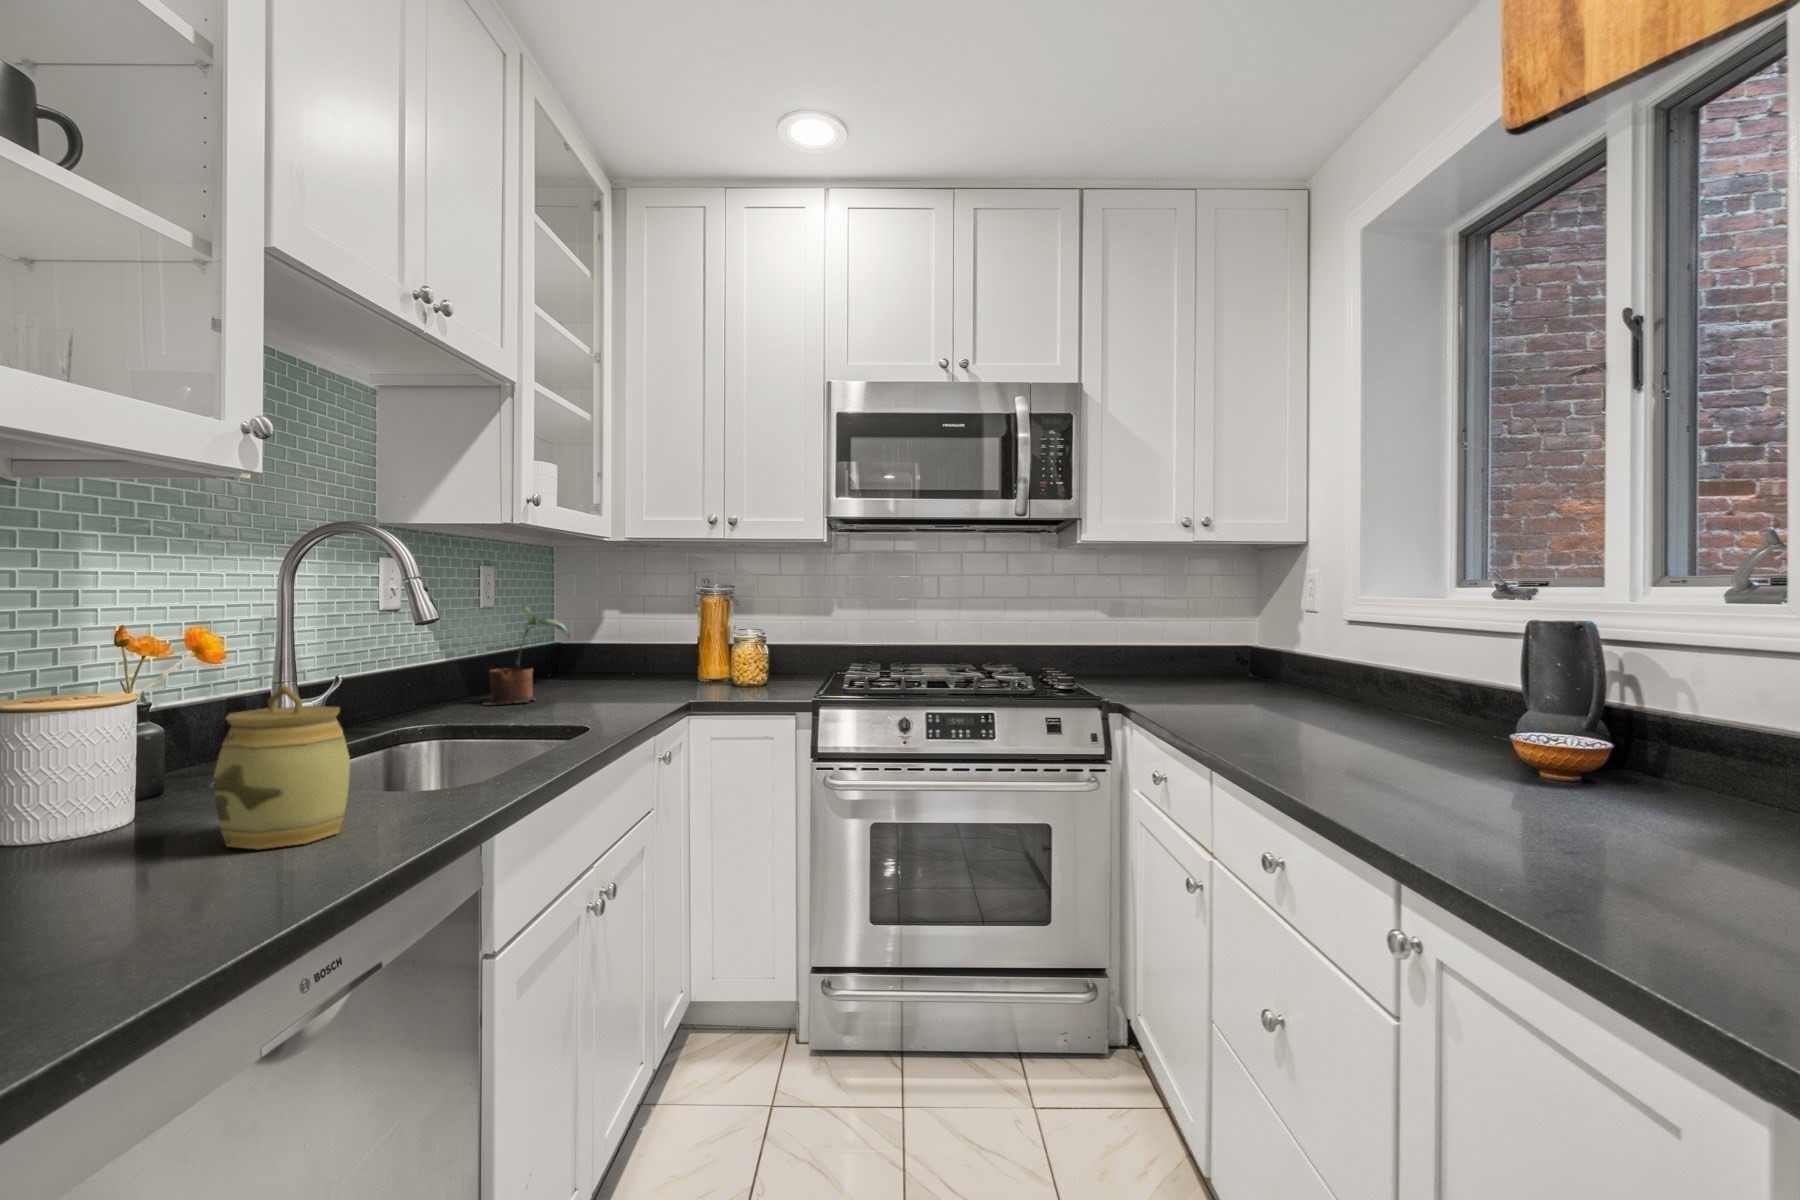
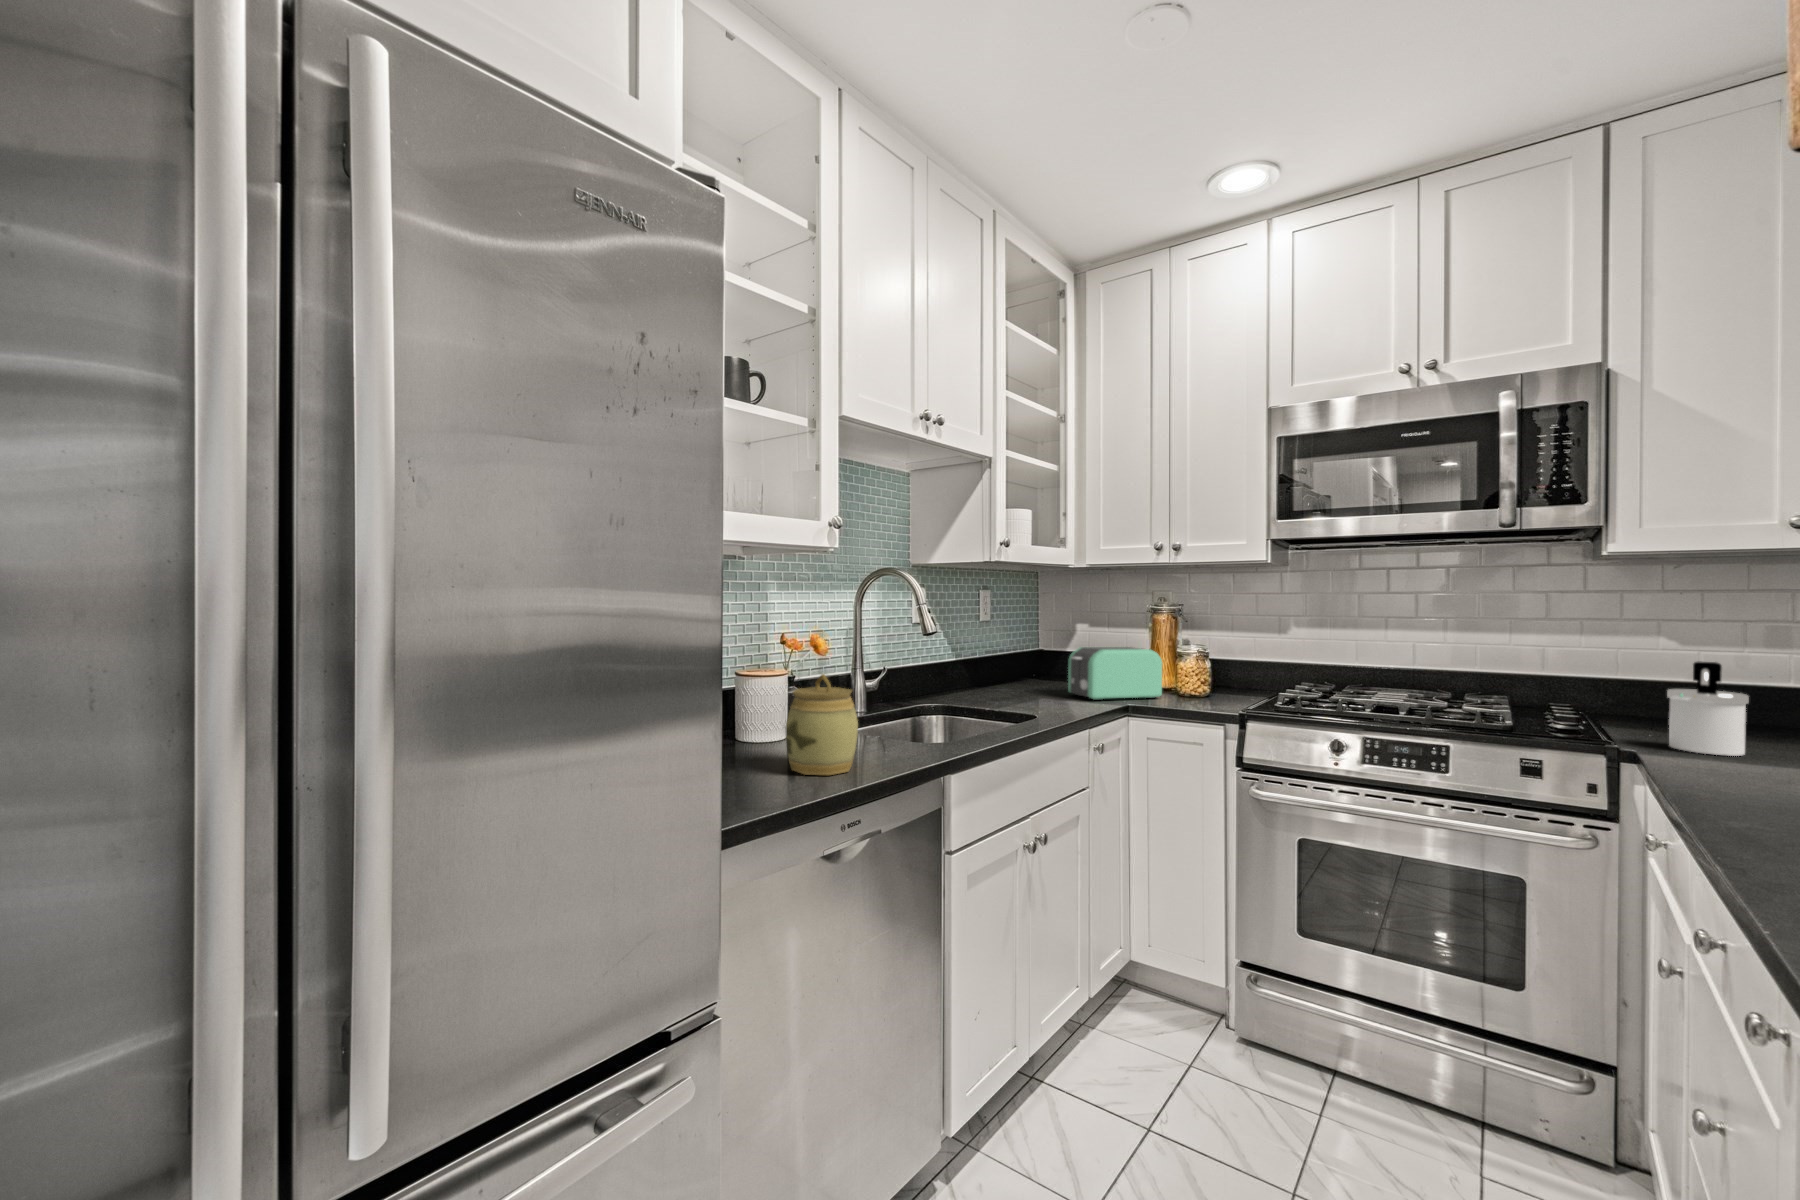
potted plant: present [483,604,569,705] -> none [977,620,1039,694]
soap dispenser: none [1134,624,1181,699] -> present [1667,662,1749,756]
toaster: none [609,633,722,700] -> present [1068,647,1162,700]

